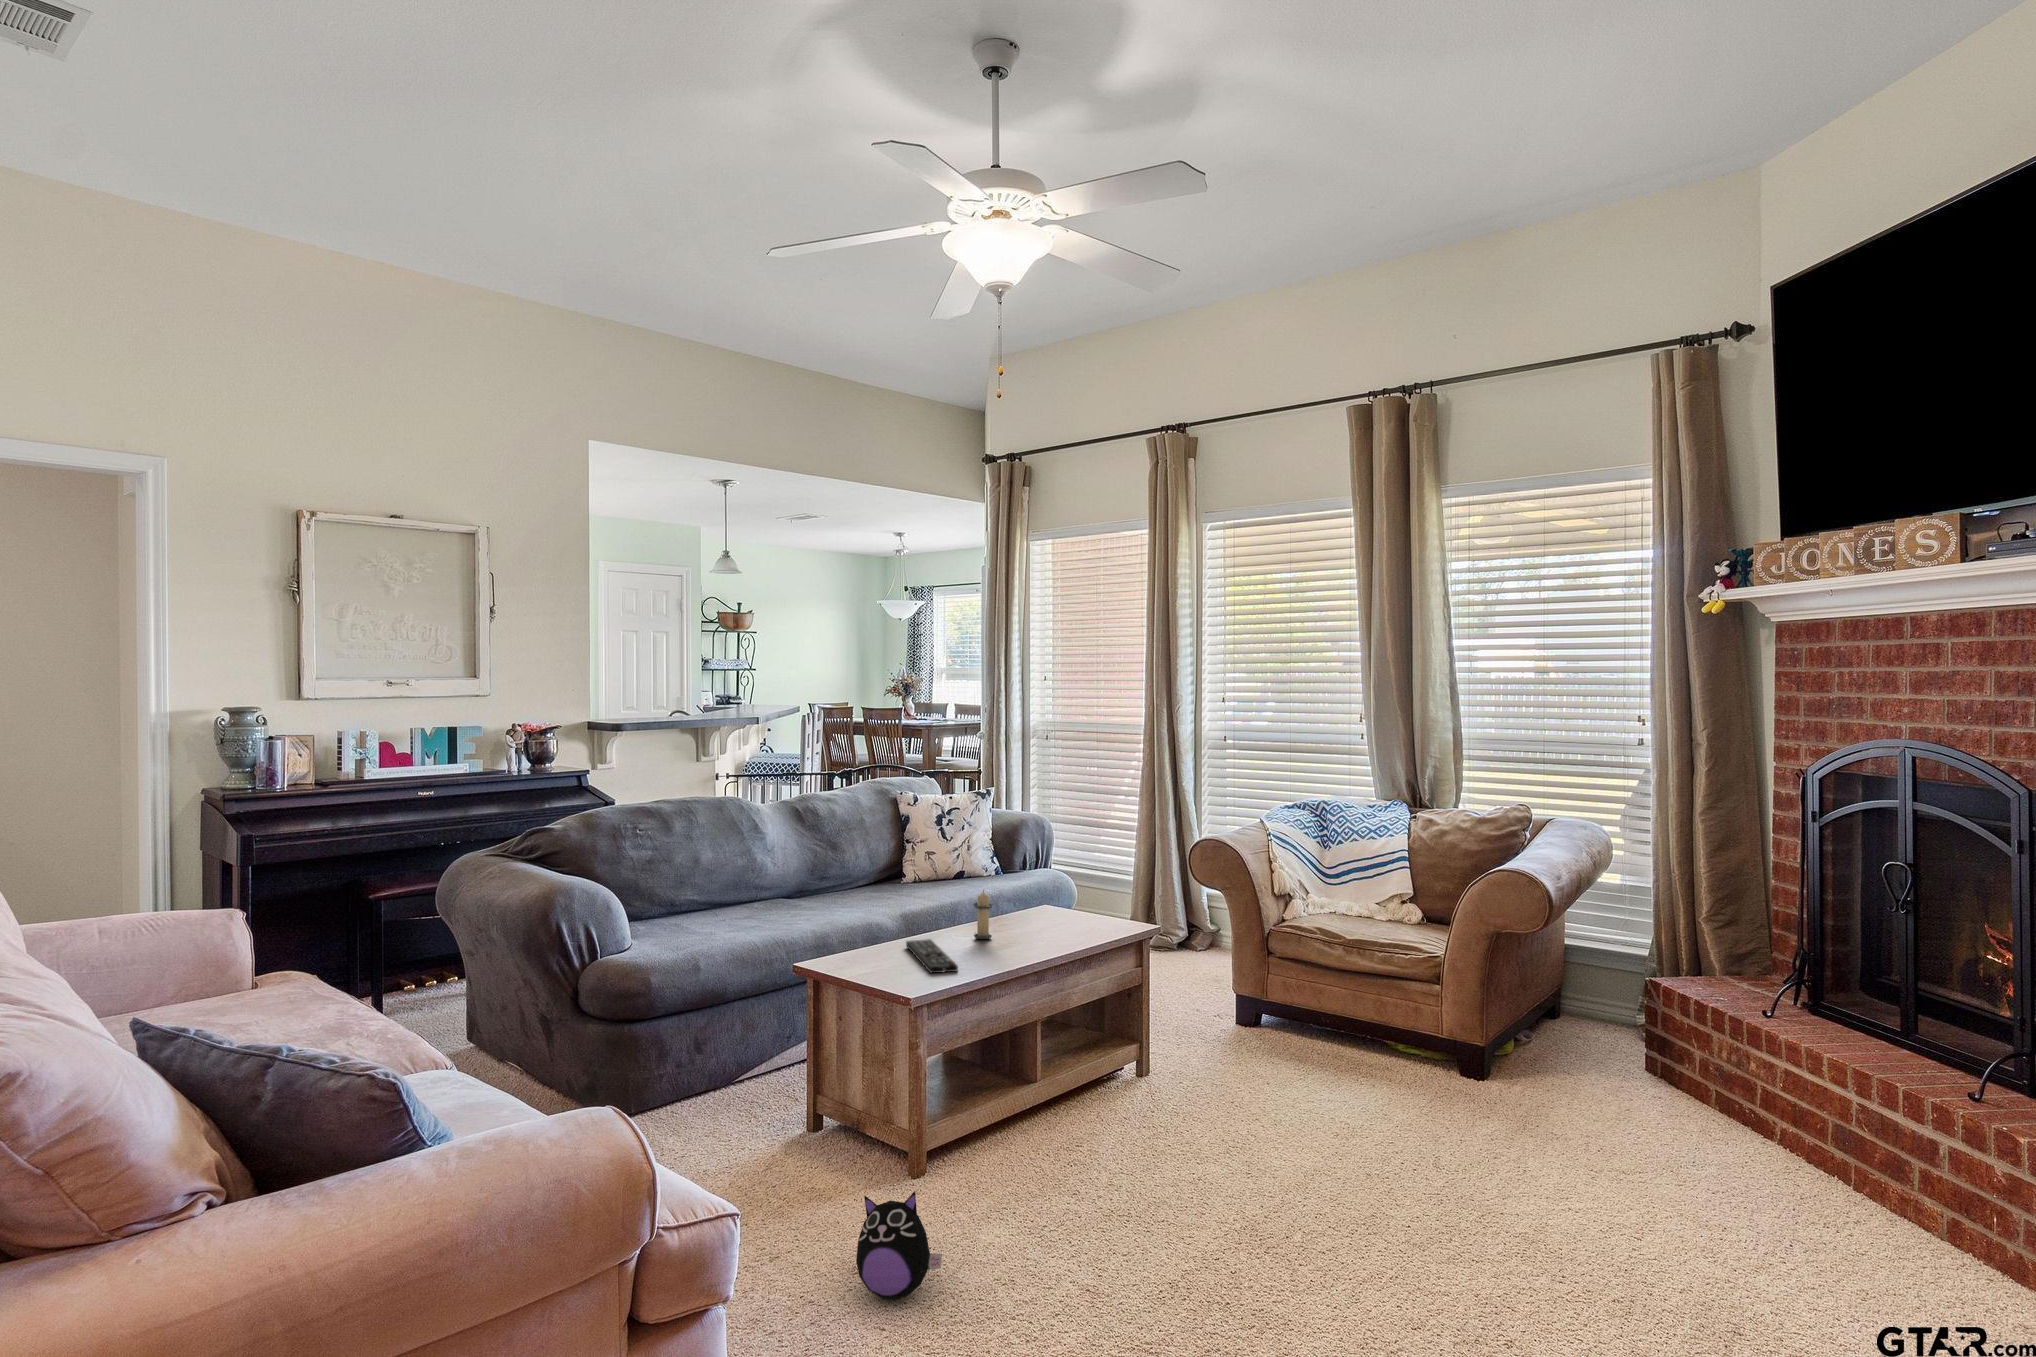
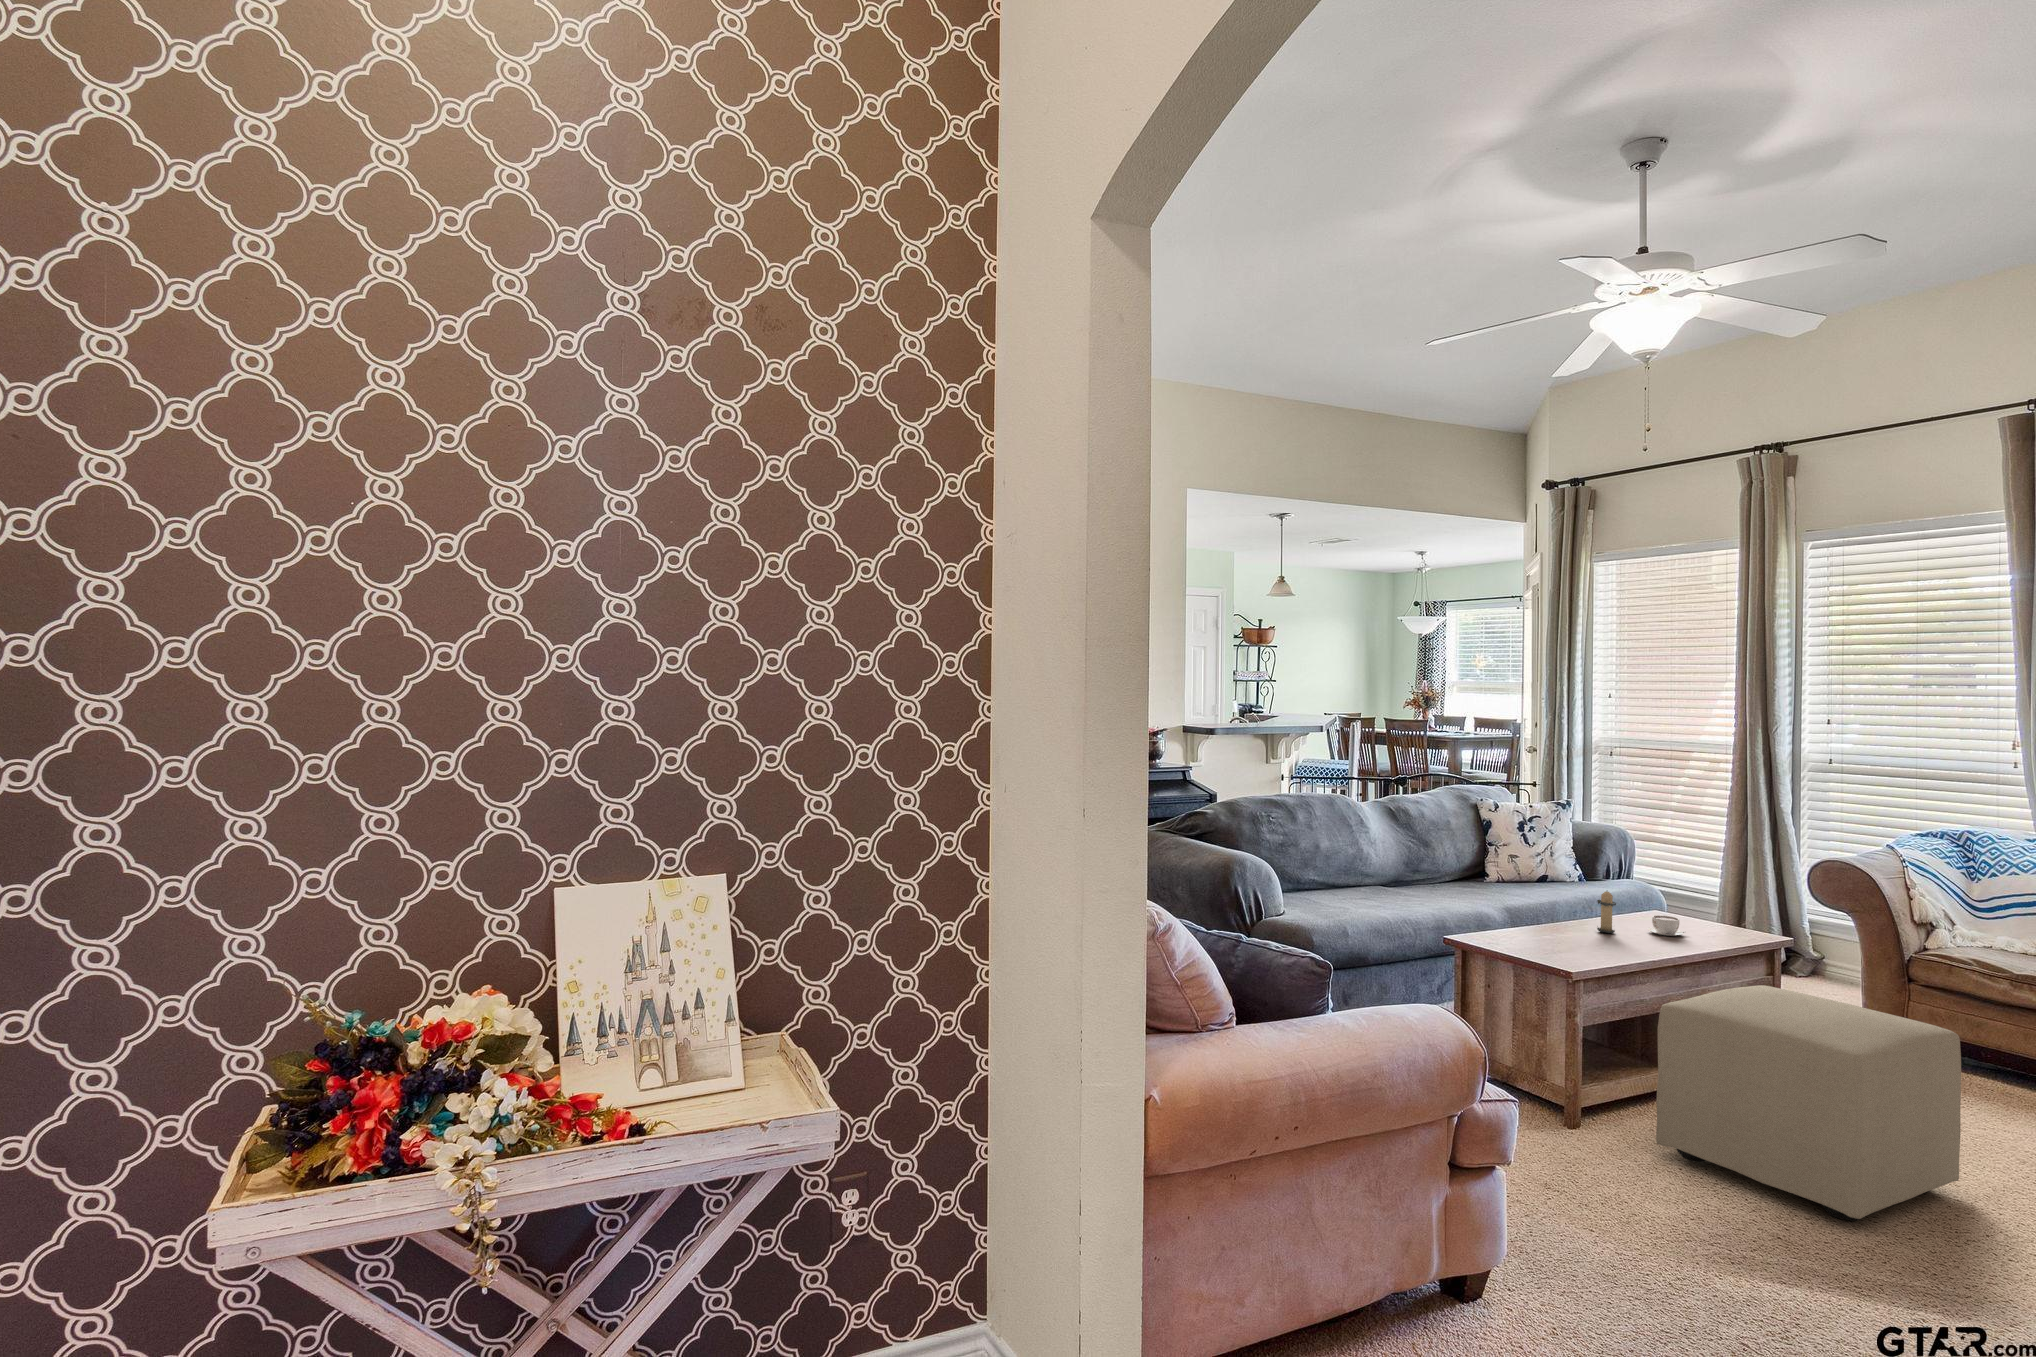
coffee cup: none [1026,914,1064,936] -> present [1648,915,1684,936]
remote control: present [906,939,958,973] -> none [1535,927,1599,955]
ottoman: none [998,988,1283,1259] -> present [1656,985,1961,1221]
plush toy: present [856,1191,942,1299] -> none [1552,1118,1628,1204]

